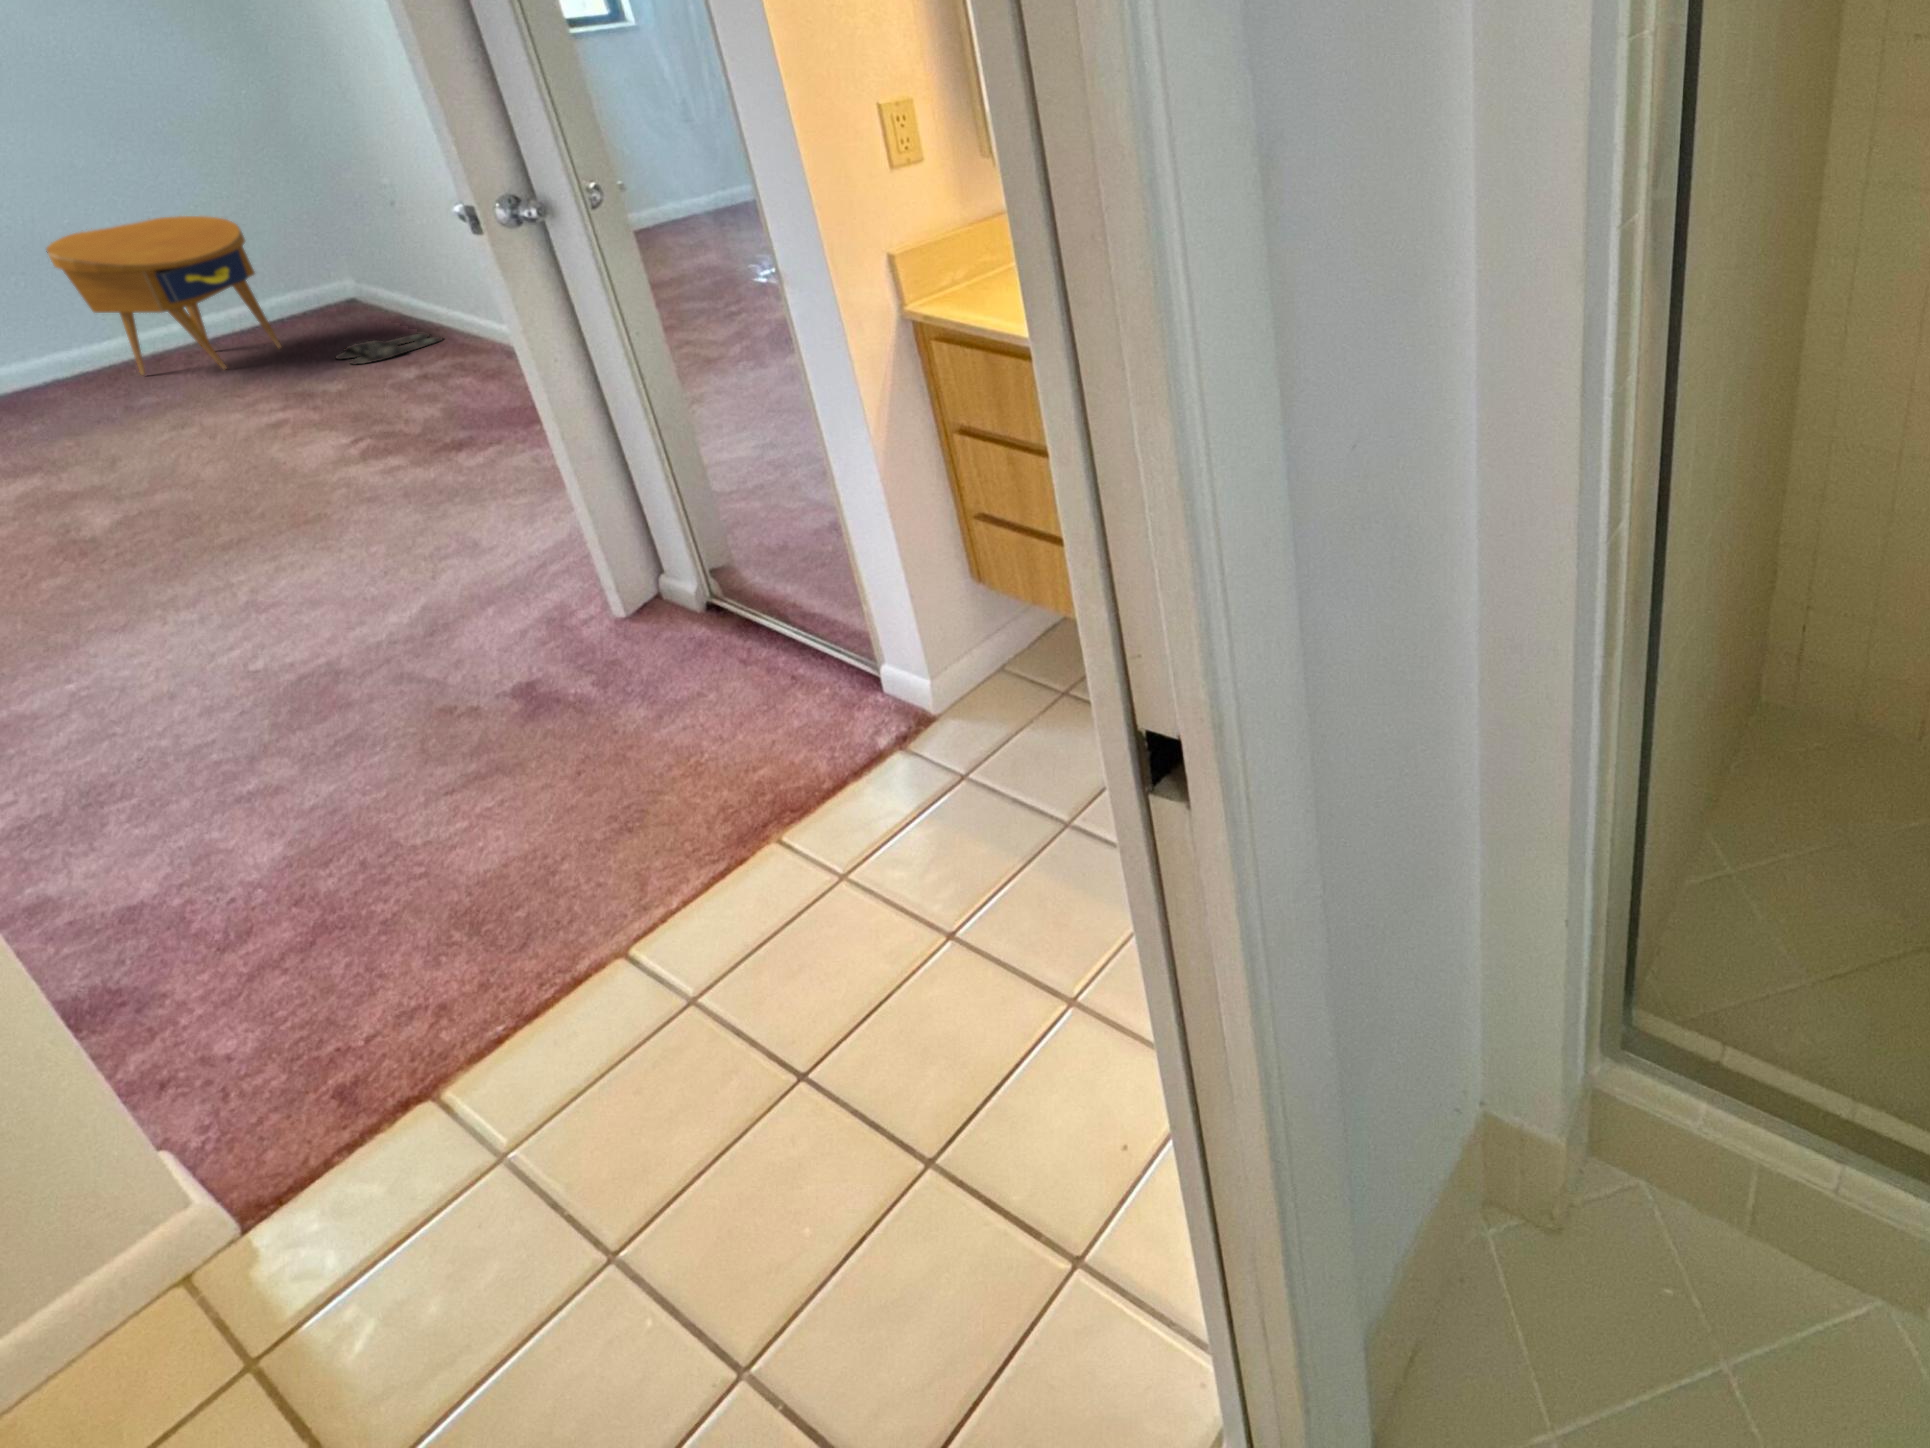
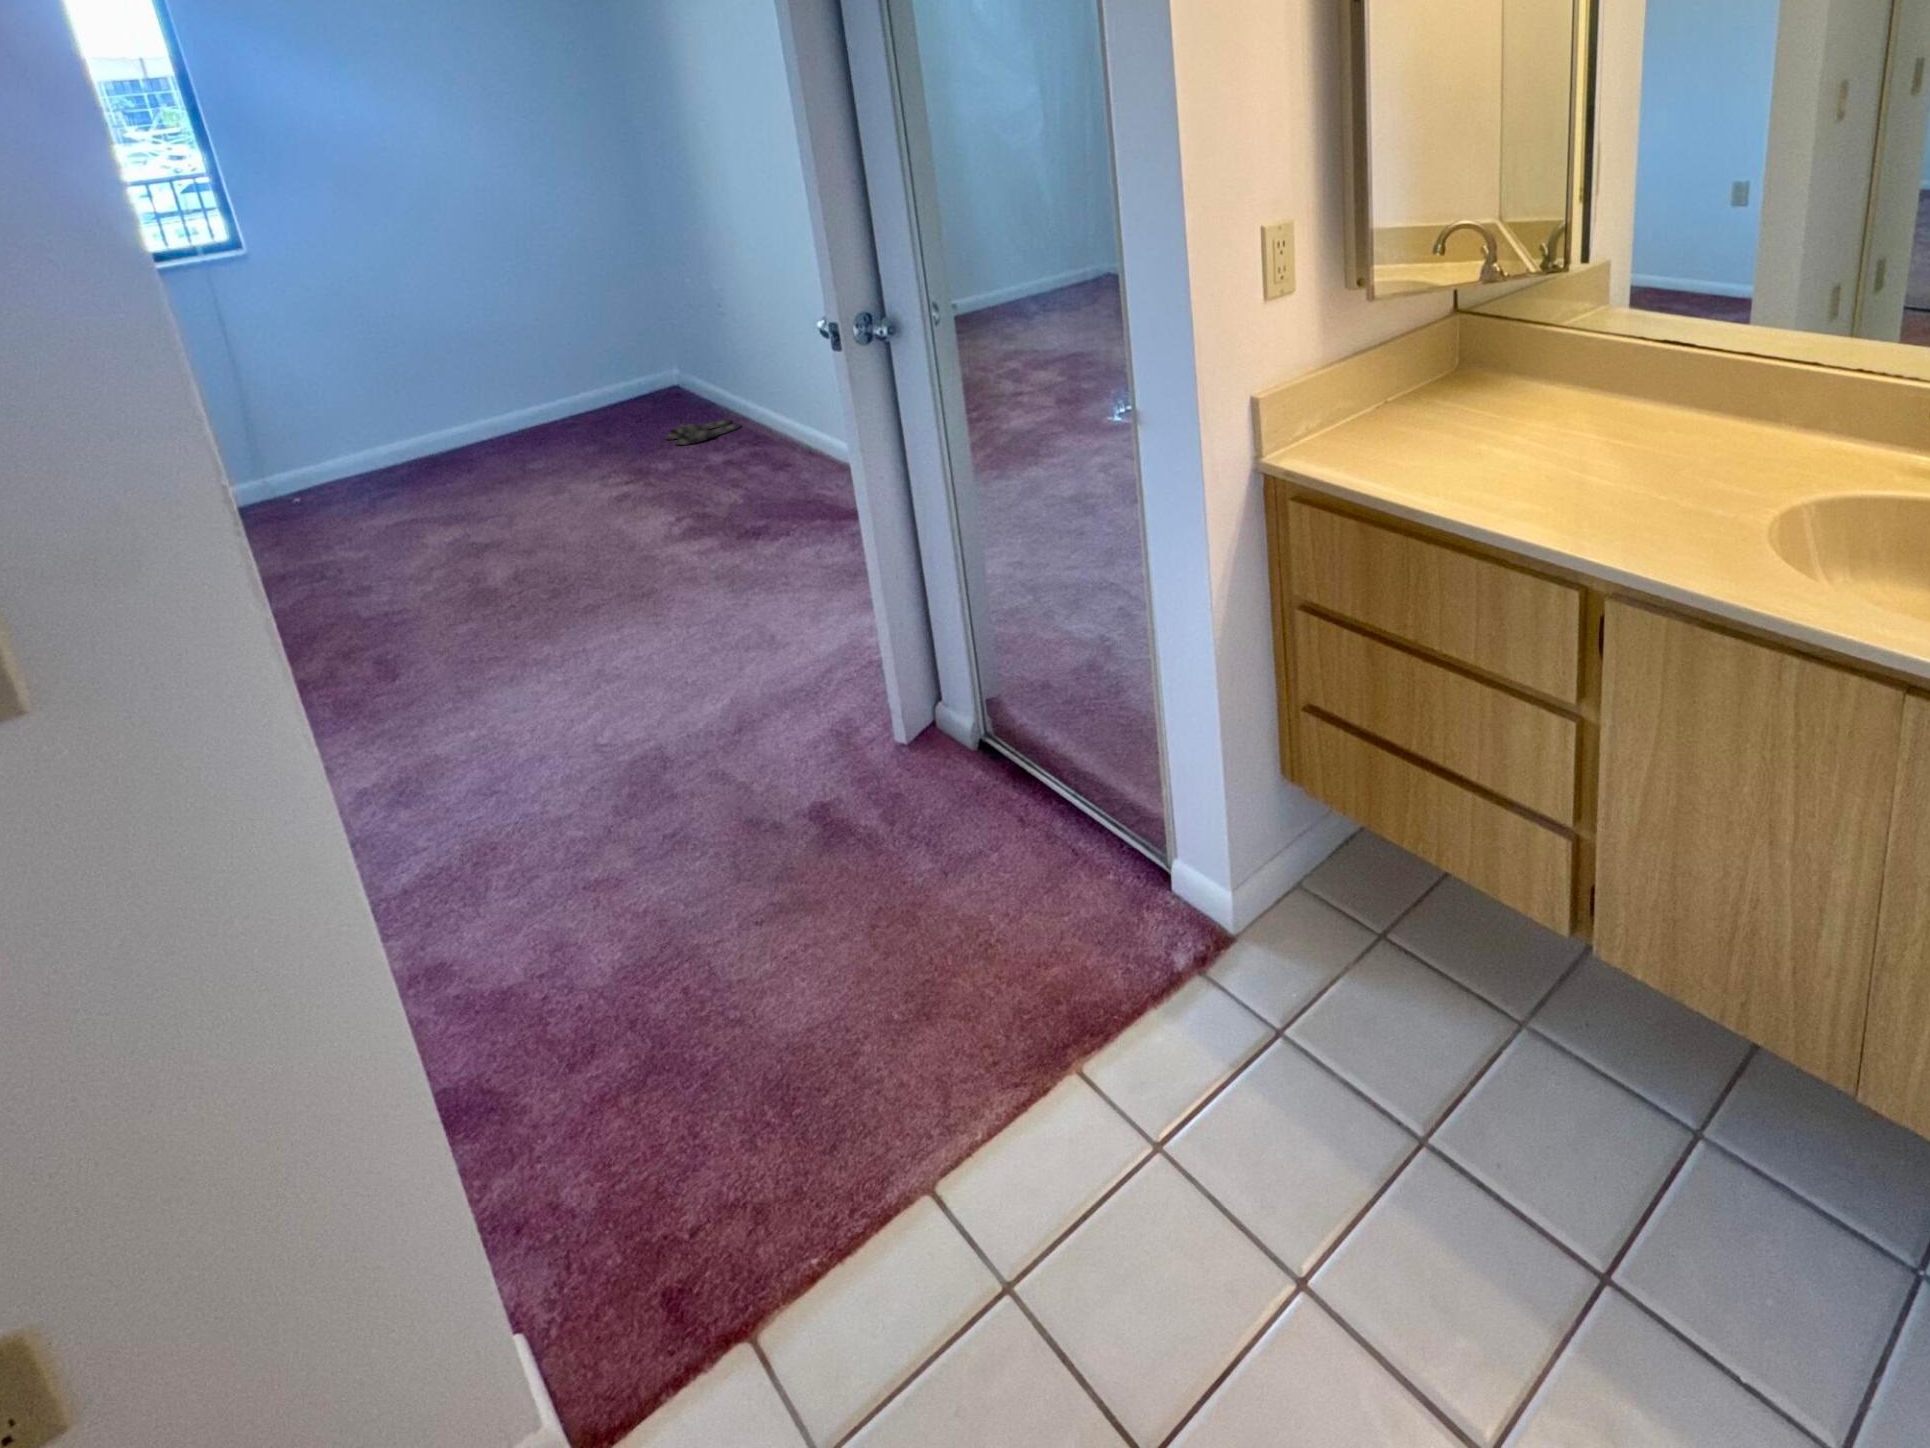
side table: present [46,216,281,375] -> none [493,313,628,443]

